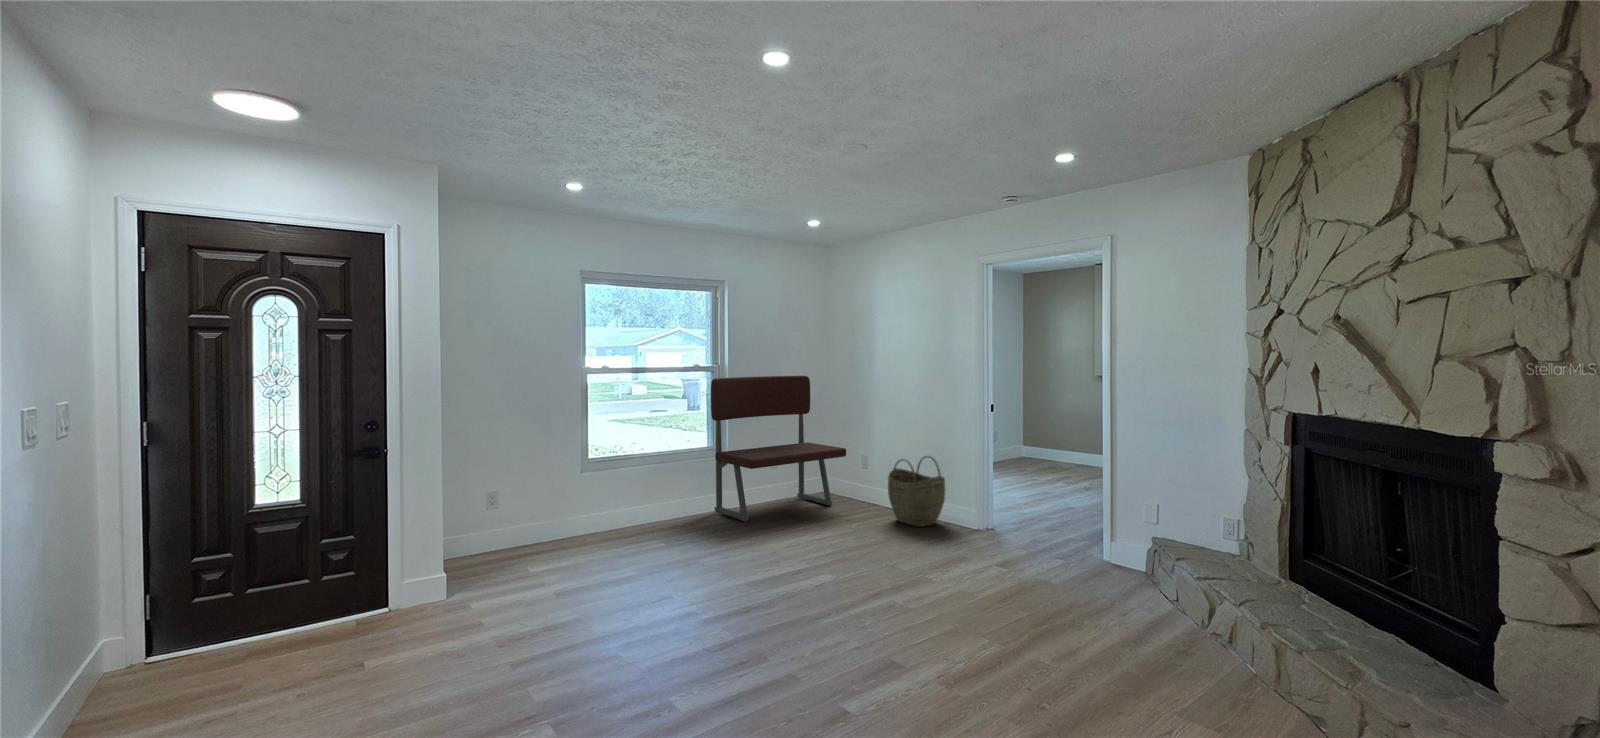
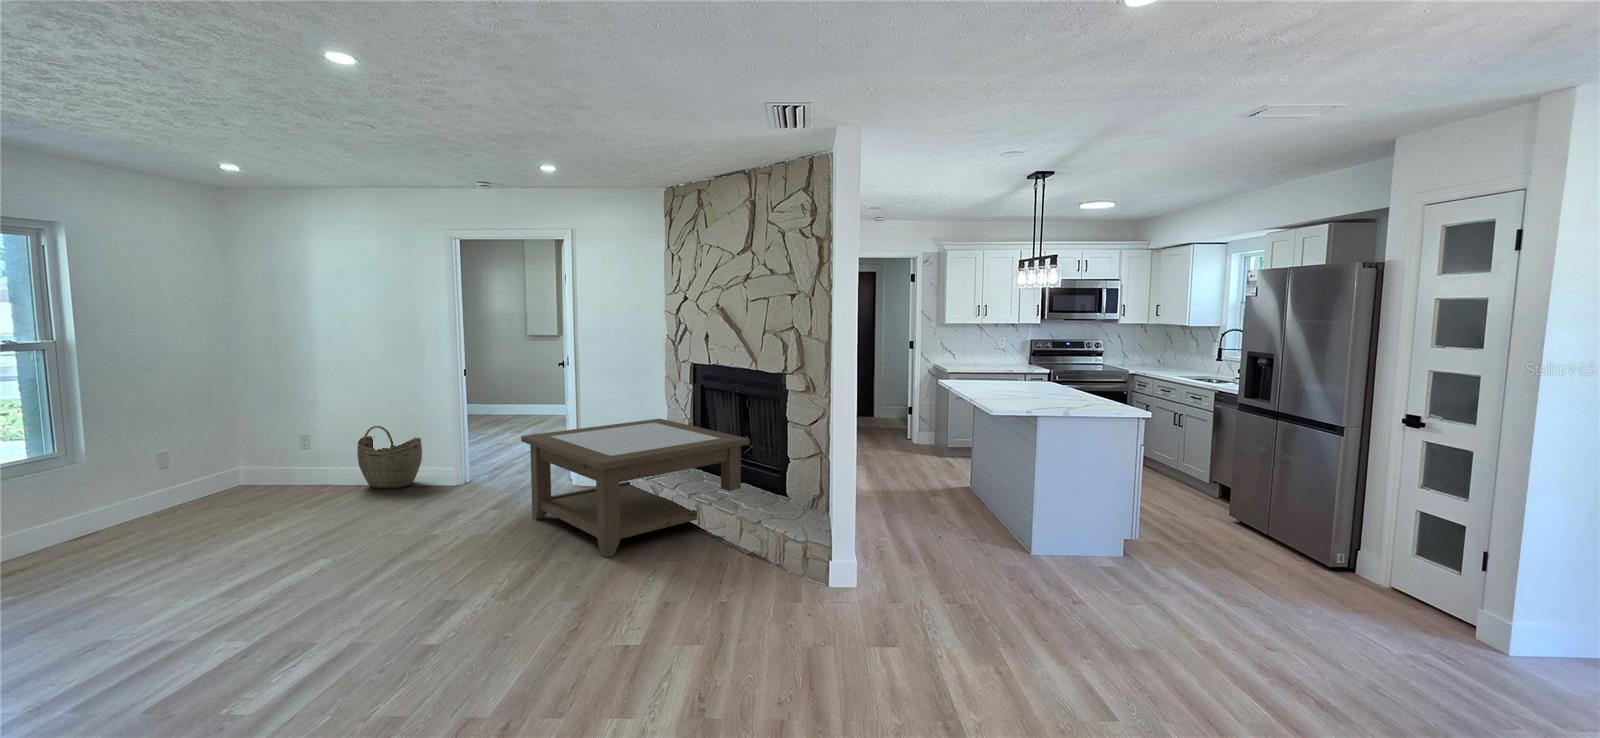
bench: present [711,376,846,522] -> none [93,346,297,521]
coffee table: none [1023,490,1400,699] -> present [521,419,750,557]

